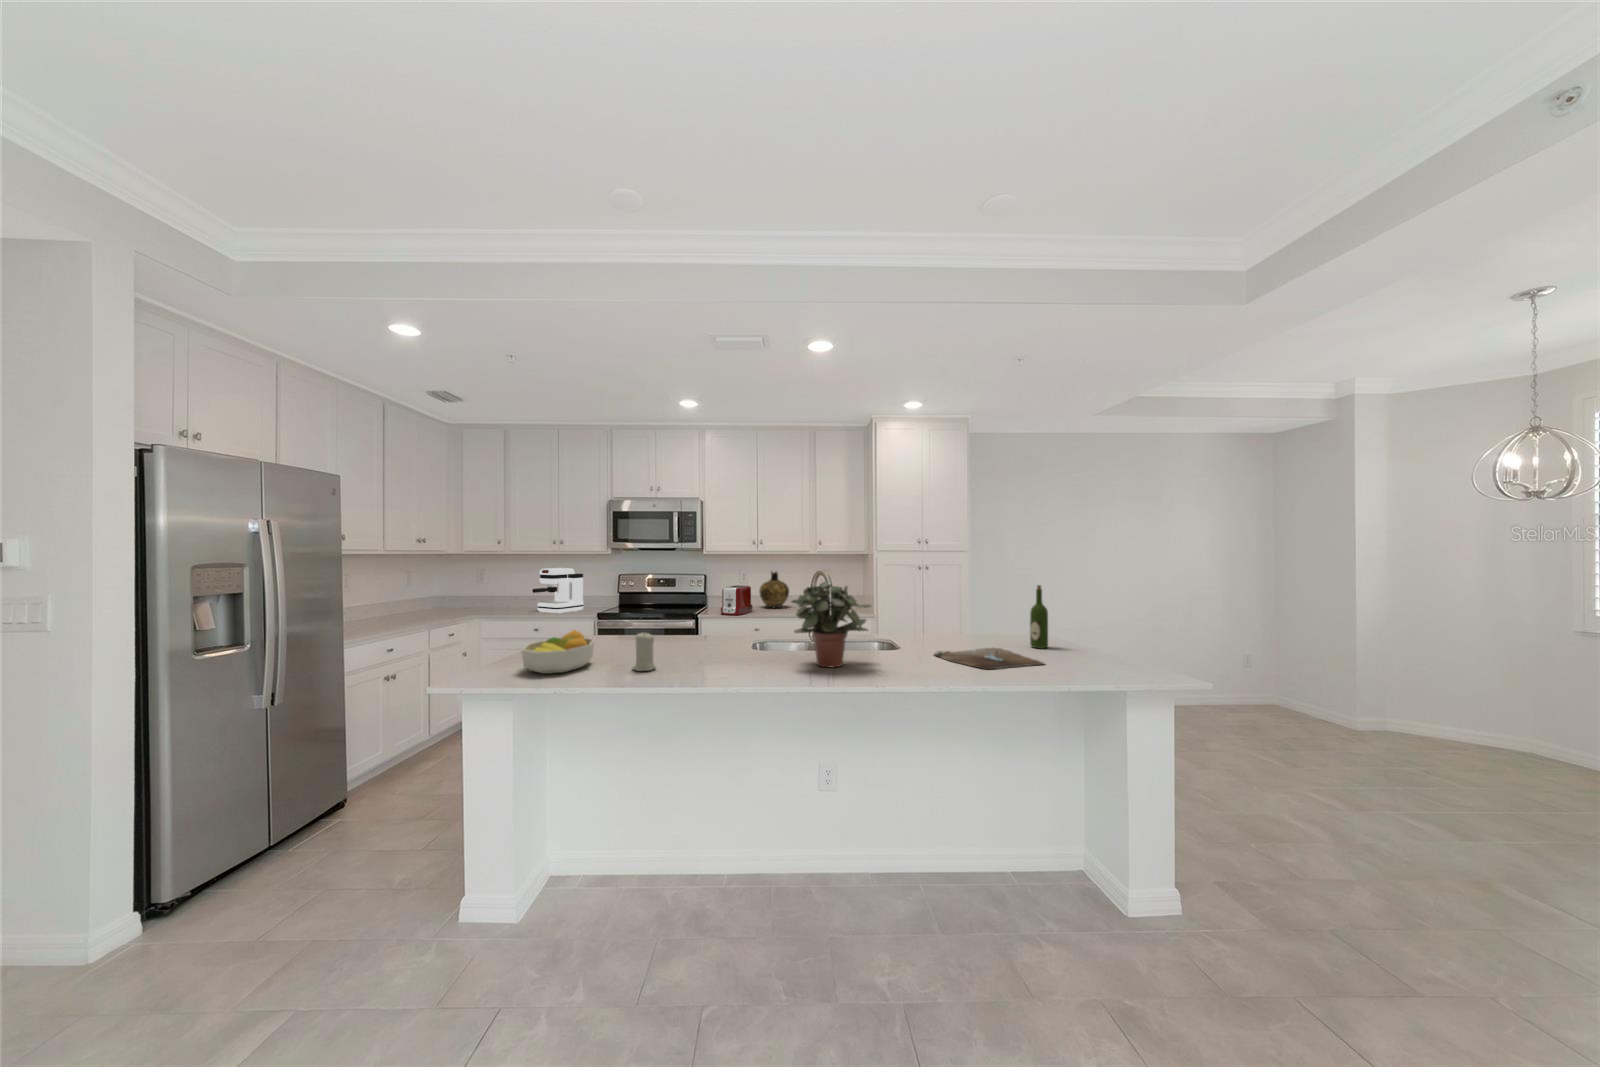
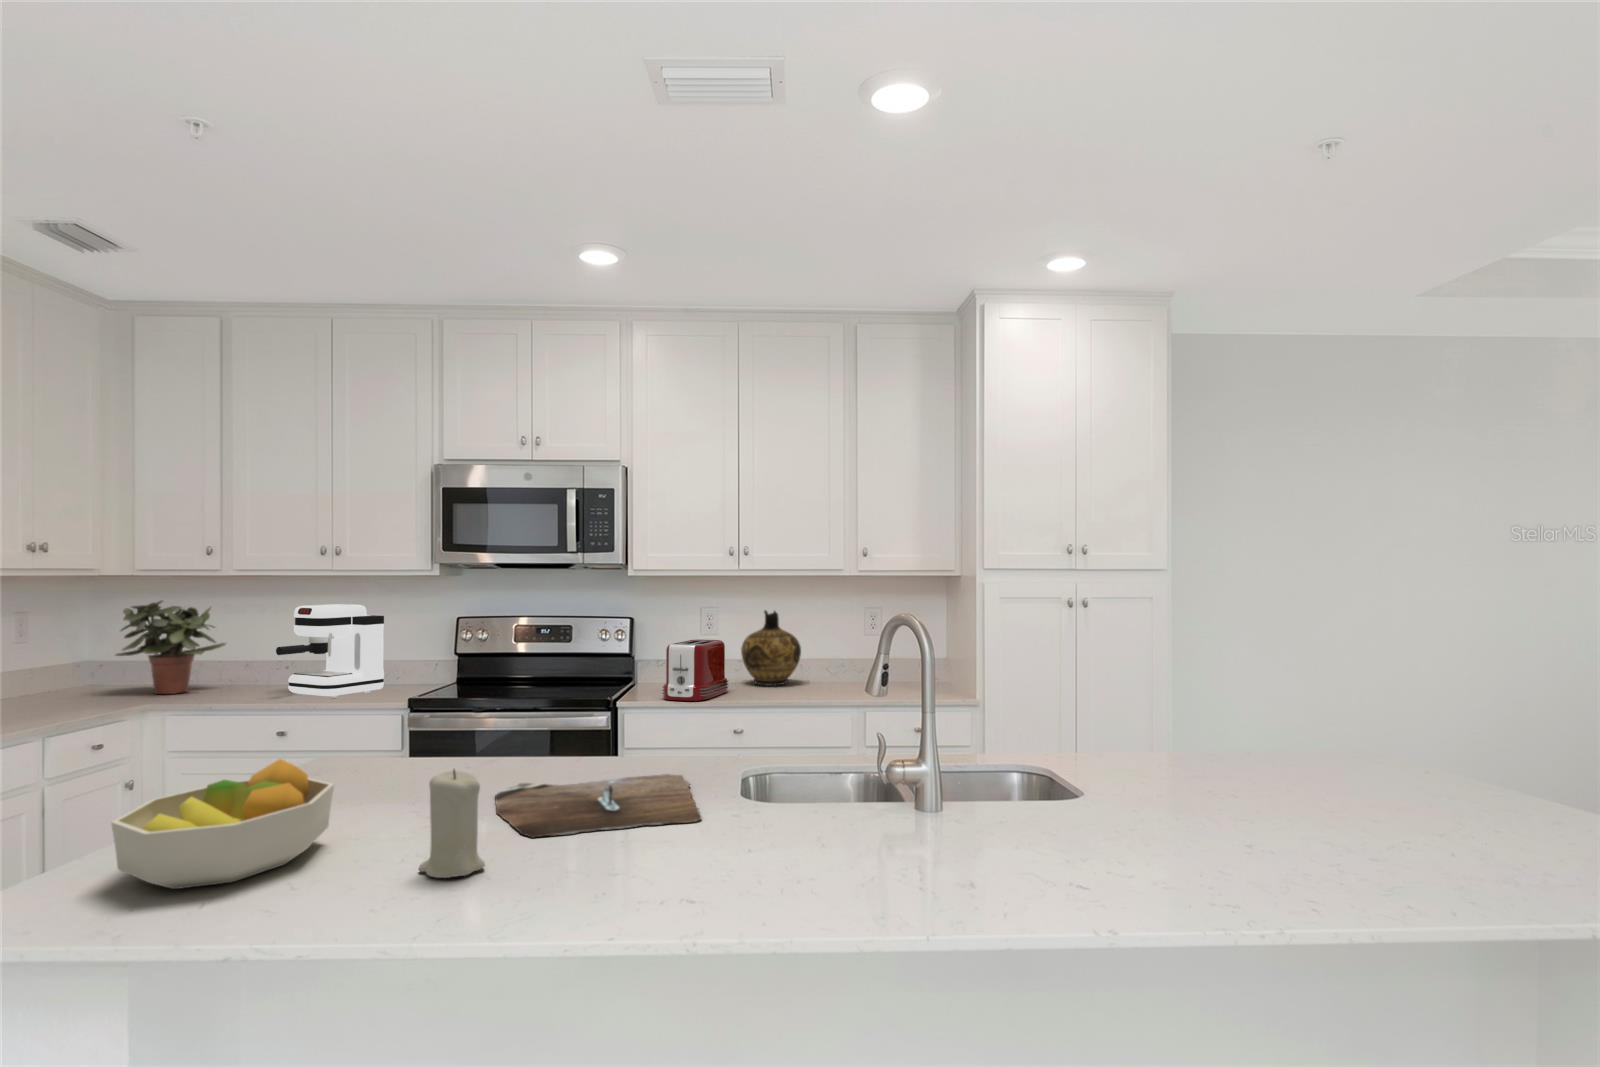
potted plant: present [792,581,871,667] -> present [116,600,226,694]
wine bottle: present [1030,585,1048,649] -> none [1396,642,1443,794]
cutting board: present [934,648,1044,670] -> present [495,774,701,838]

